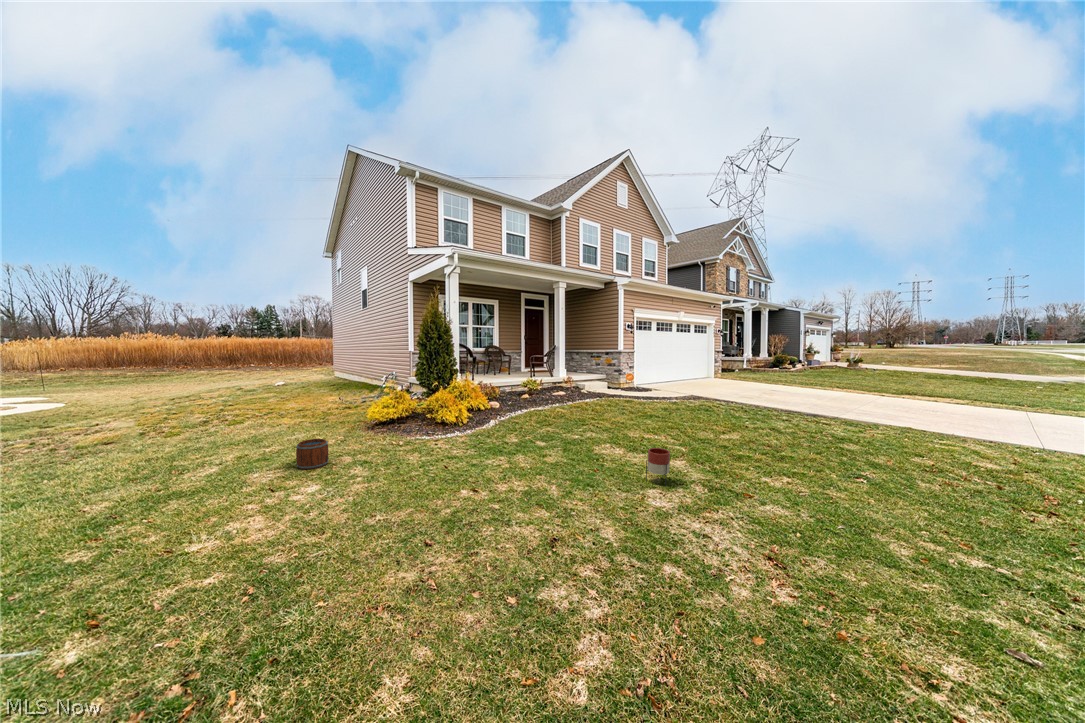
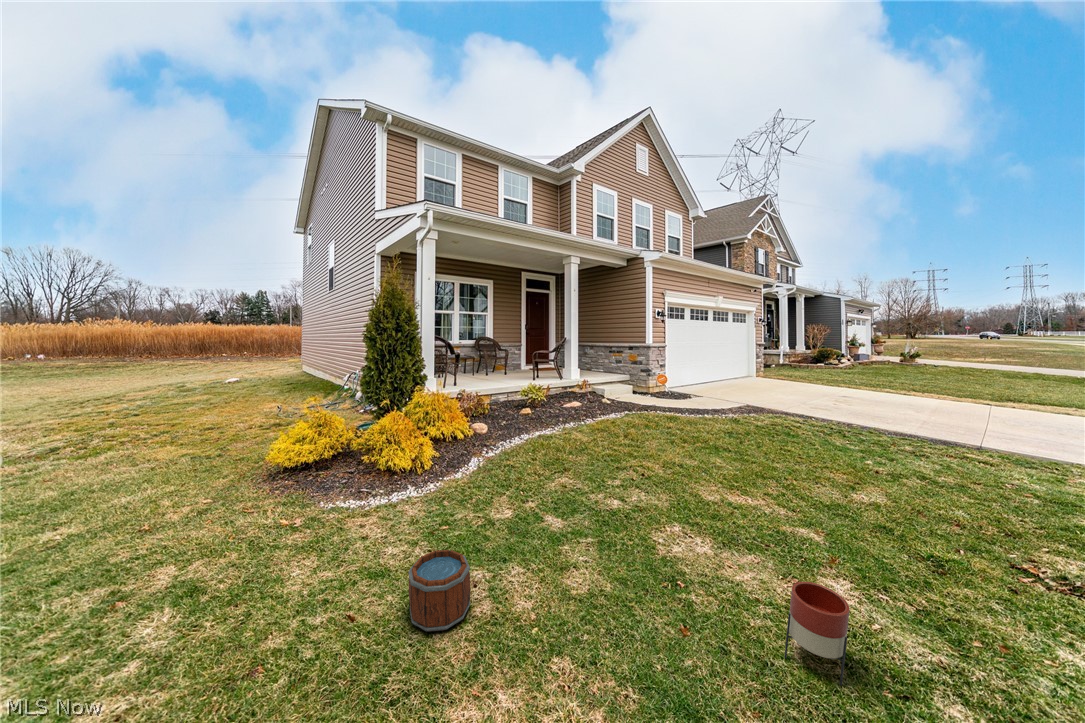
bucket: present [296,439,329,469] -> present [408,550,471,632]

